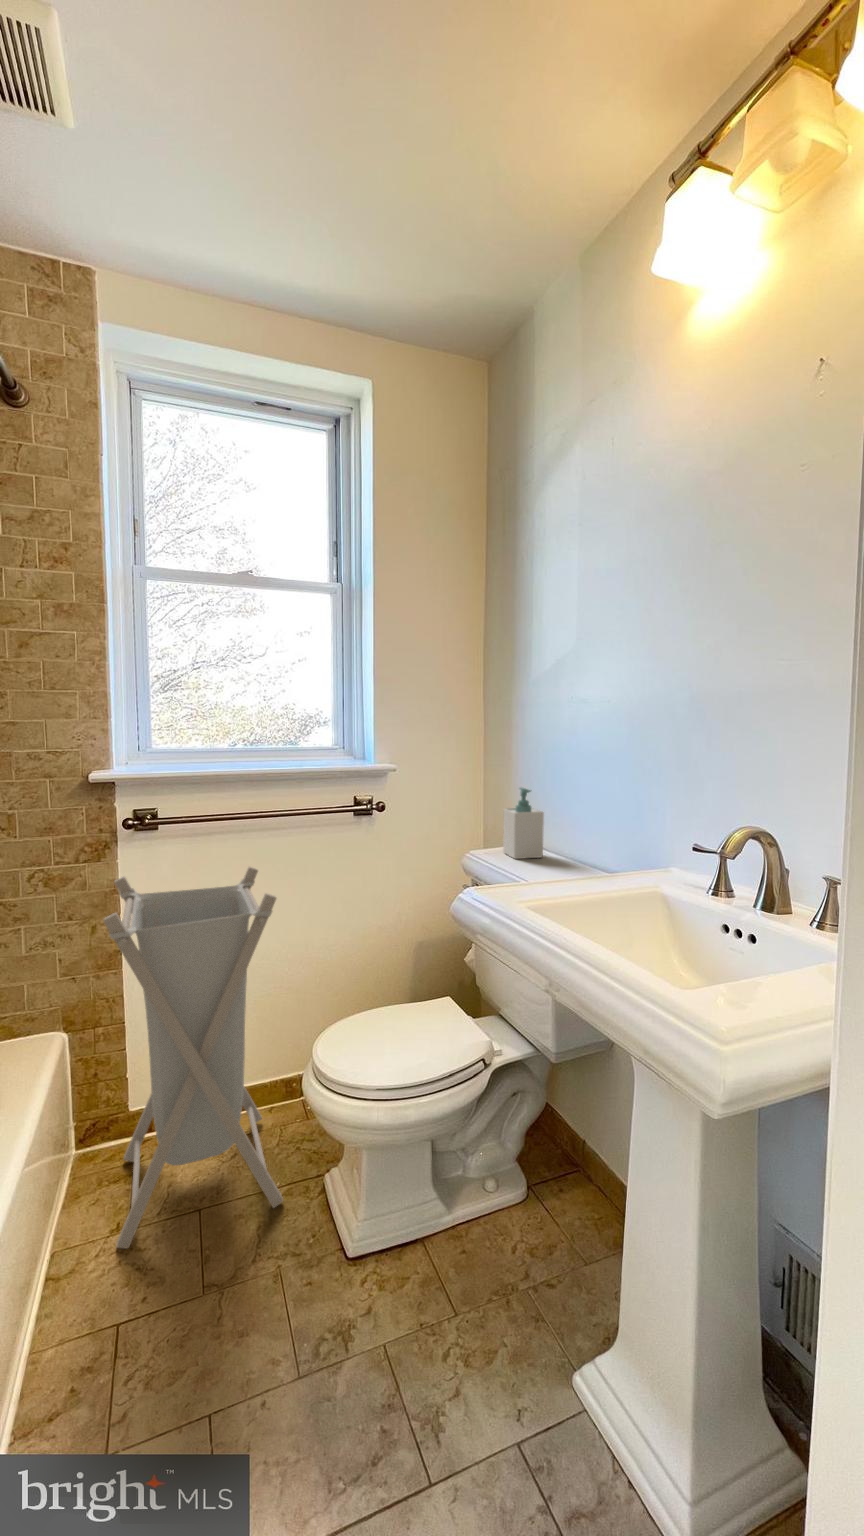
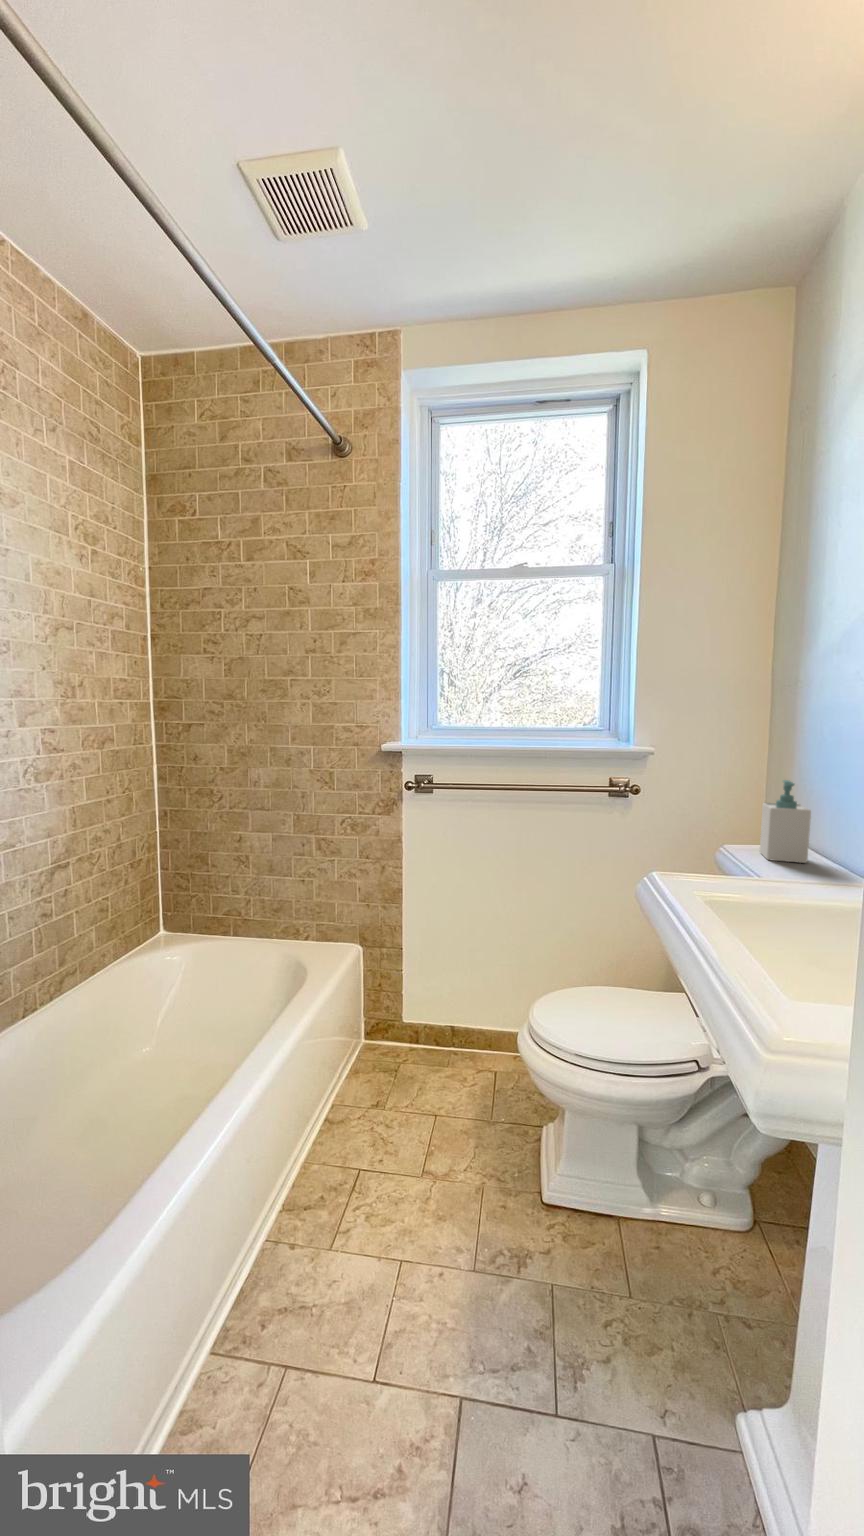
laundry hamper: present [104,867,283,1248] -> none [371,829,508,1136]

